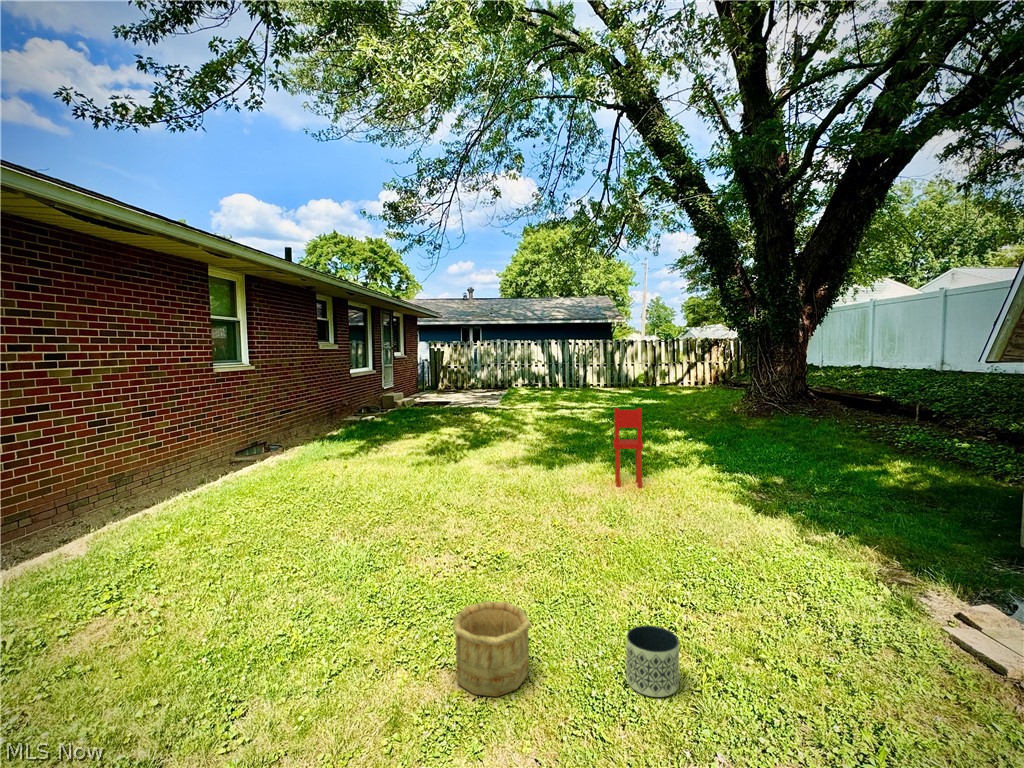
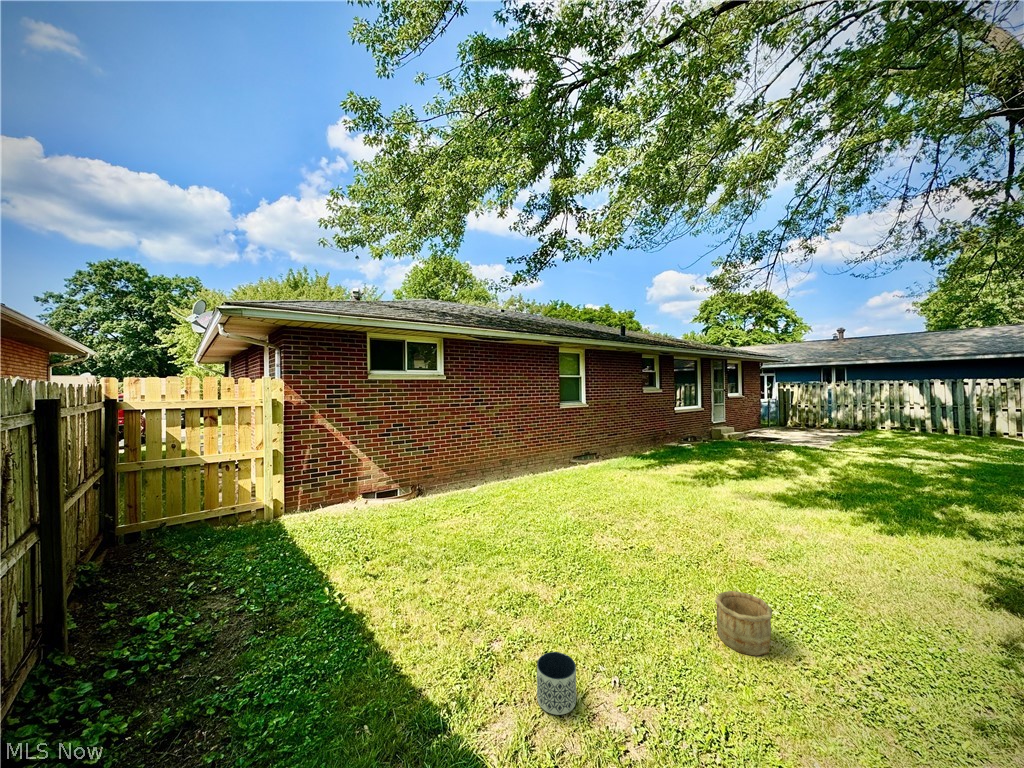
chair: present [613,408,643,487] -> none [807,475,856,566]
wooden bucket: present [453,601,531,697] -> present [715,591,772,656]

